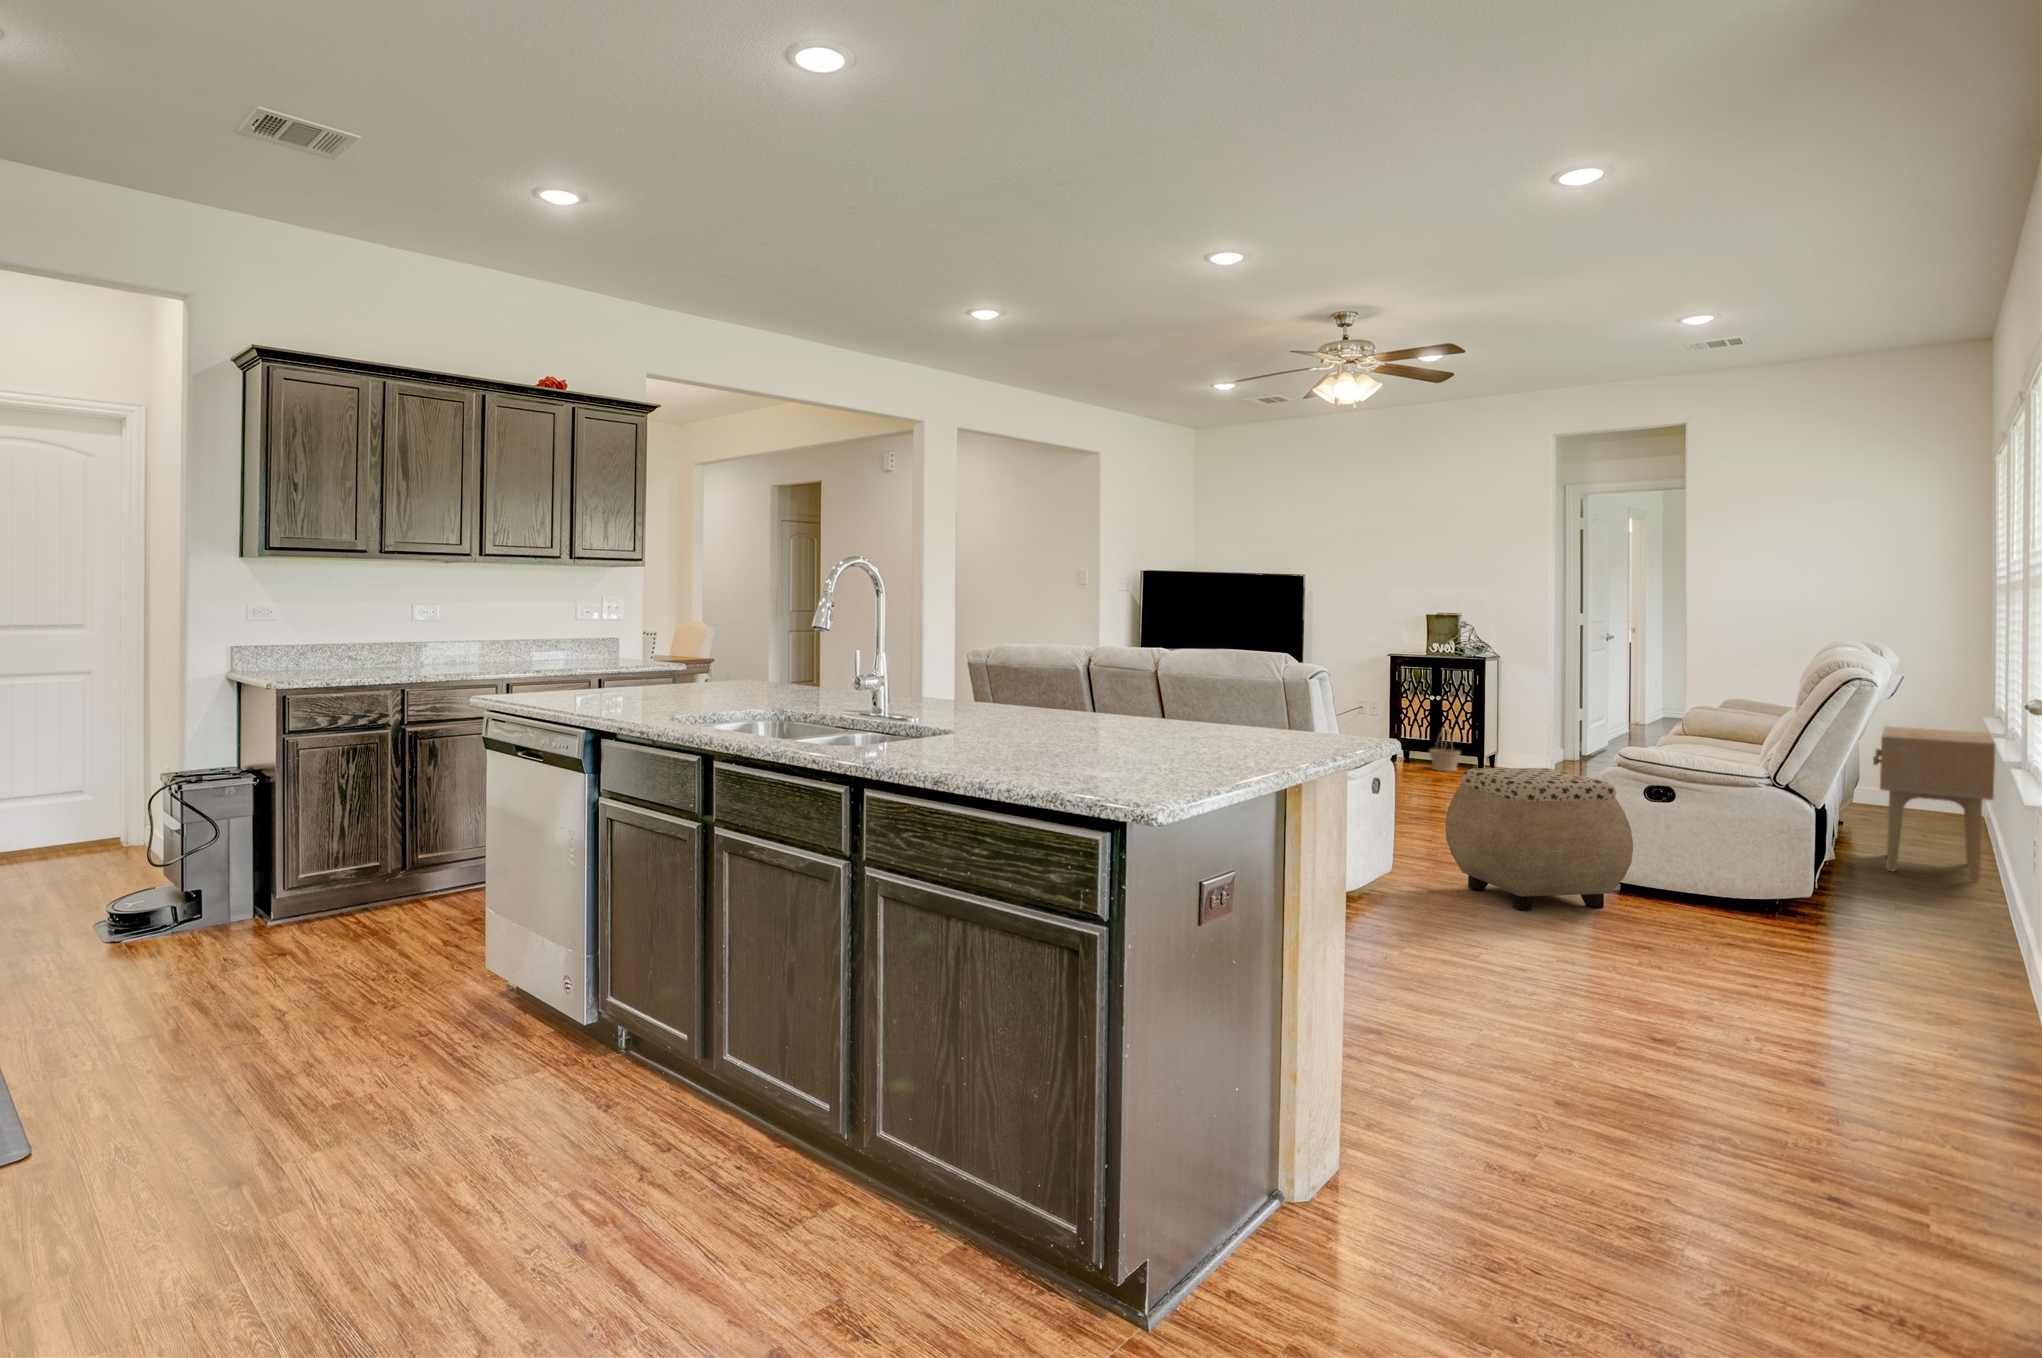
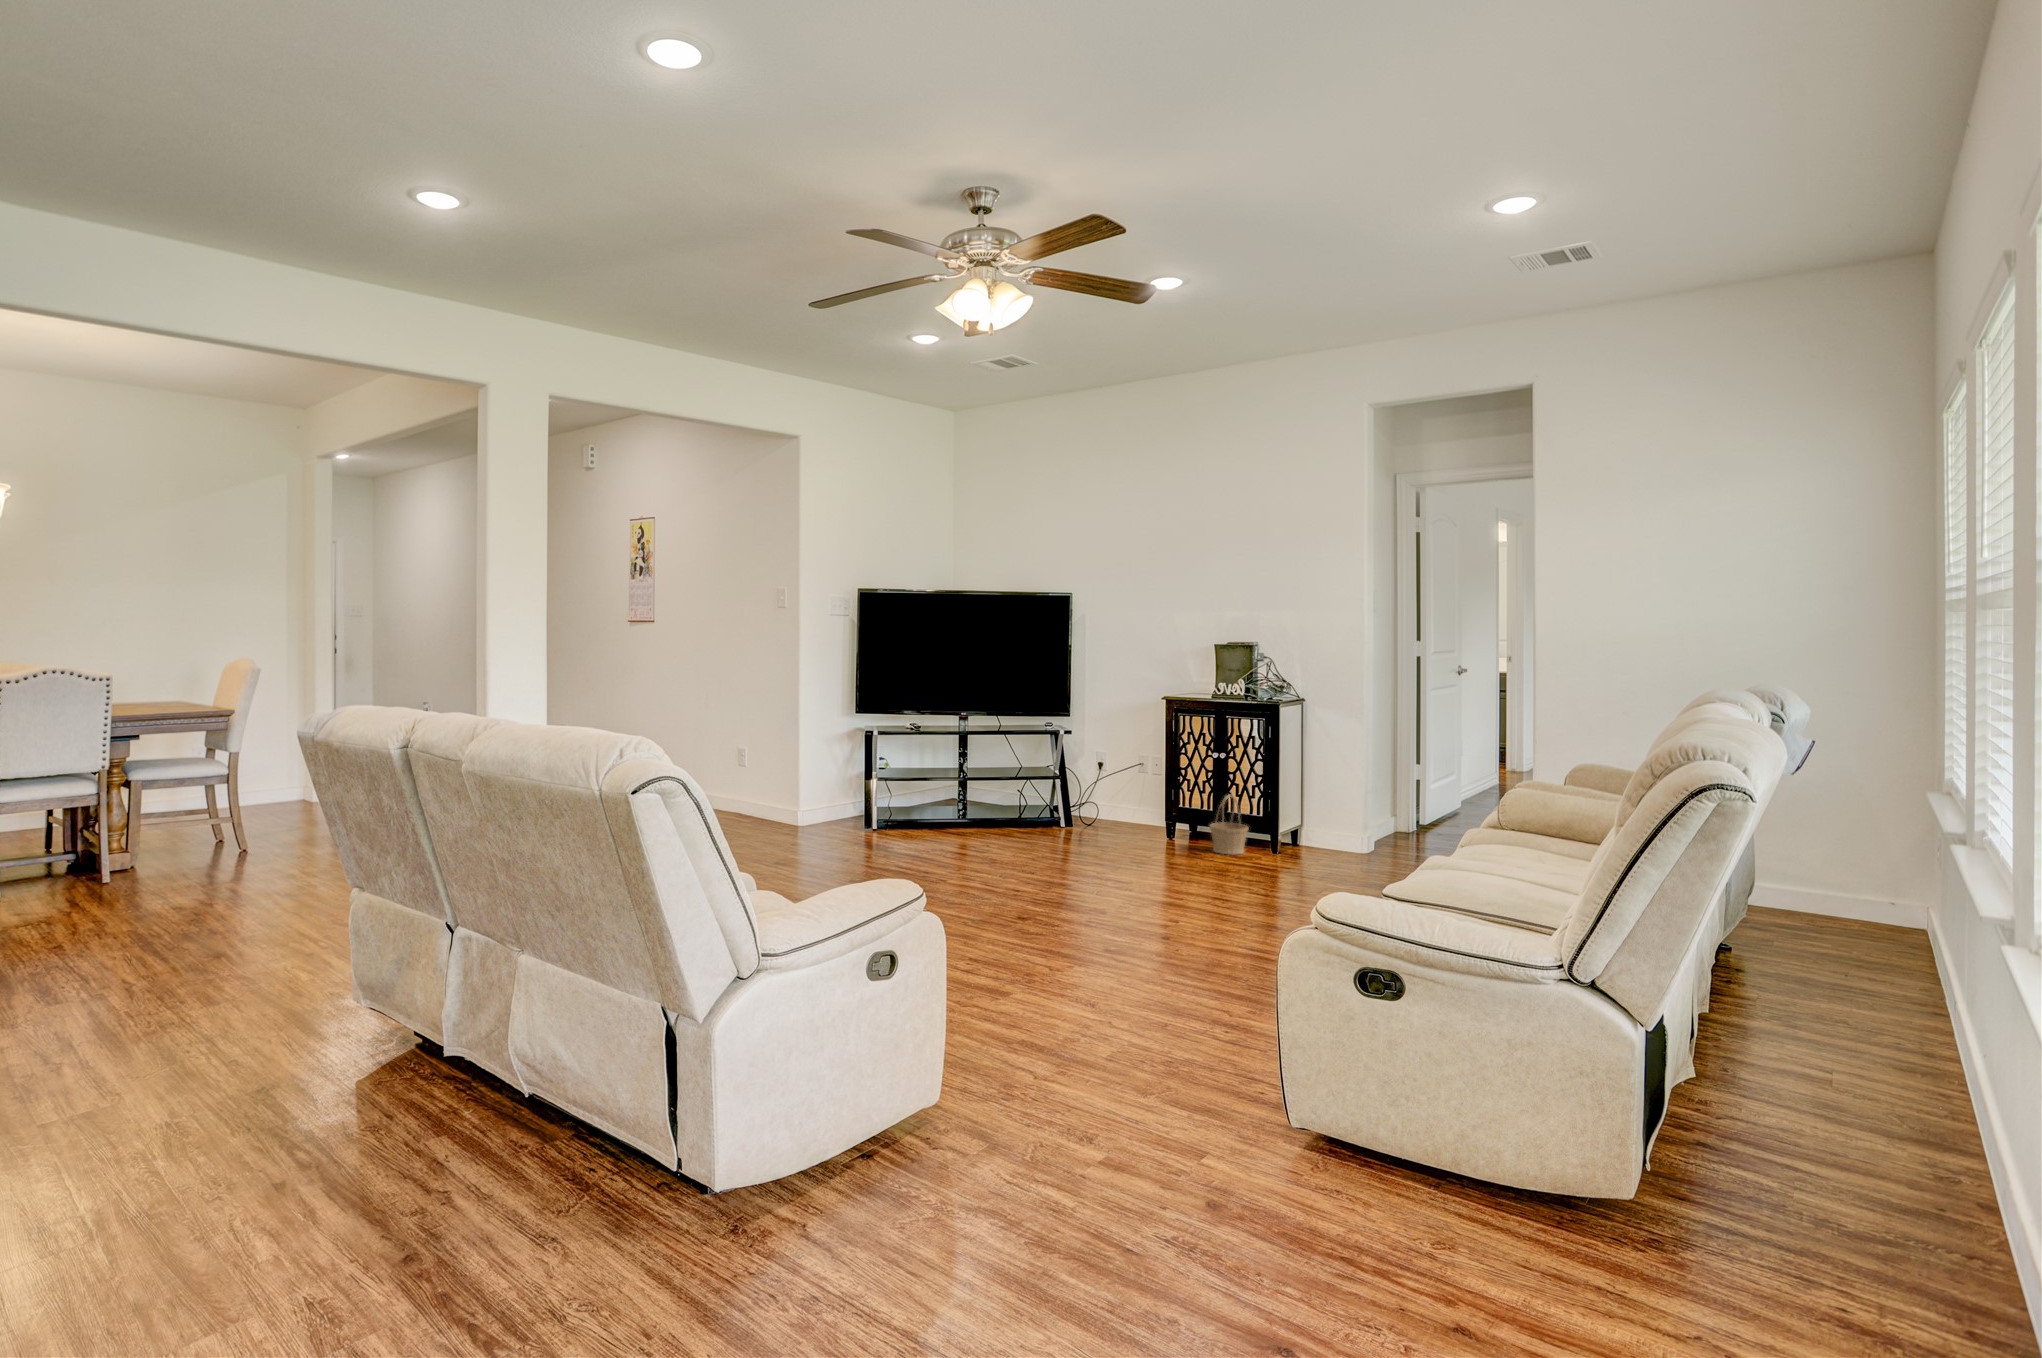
side table: present [1873,726,1995,882] -> none [1763,828,1960,1108]
ottoman: present [1445,768,1633,911] -> none [1032,924,1317,1217]

